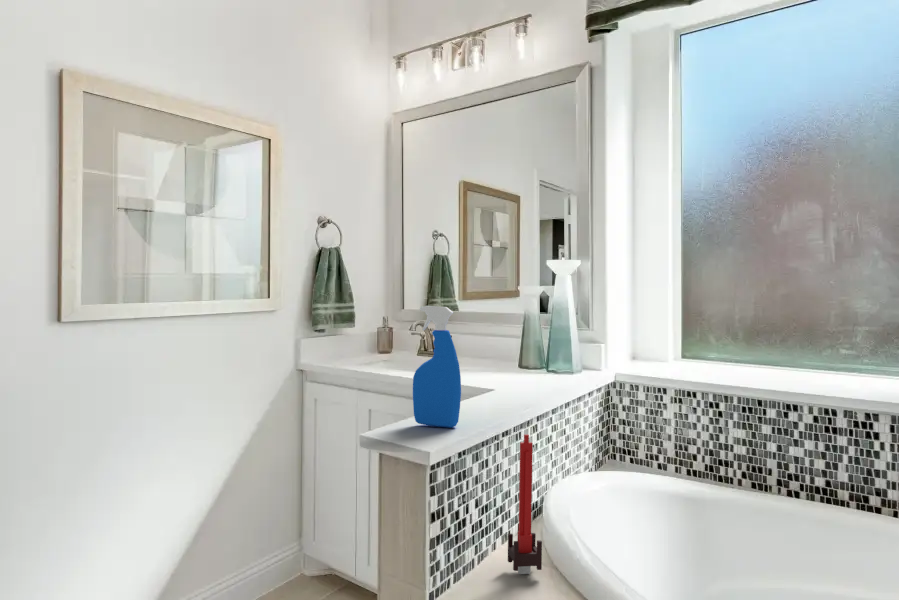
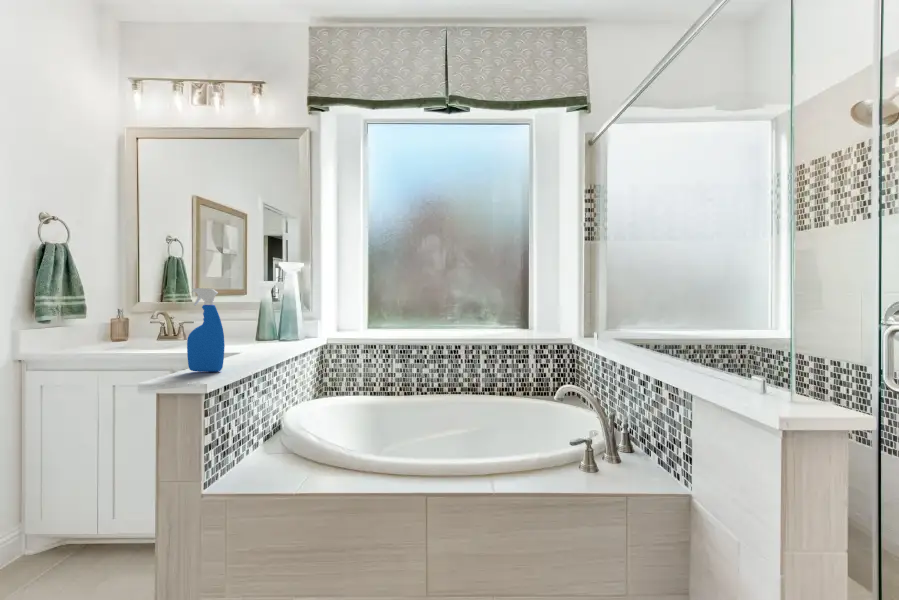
candle: present [508,435,542,574] -> none [259,373,283,466]

